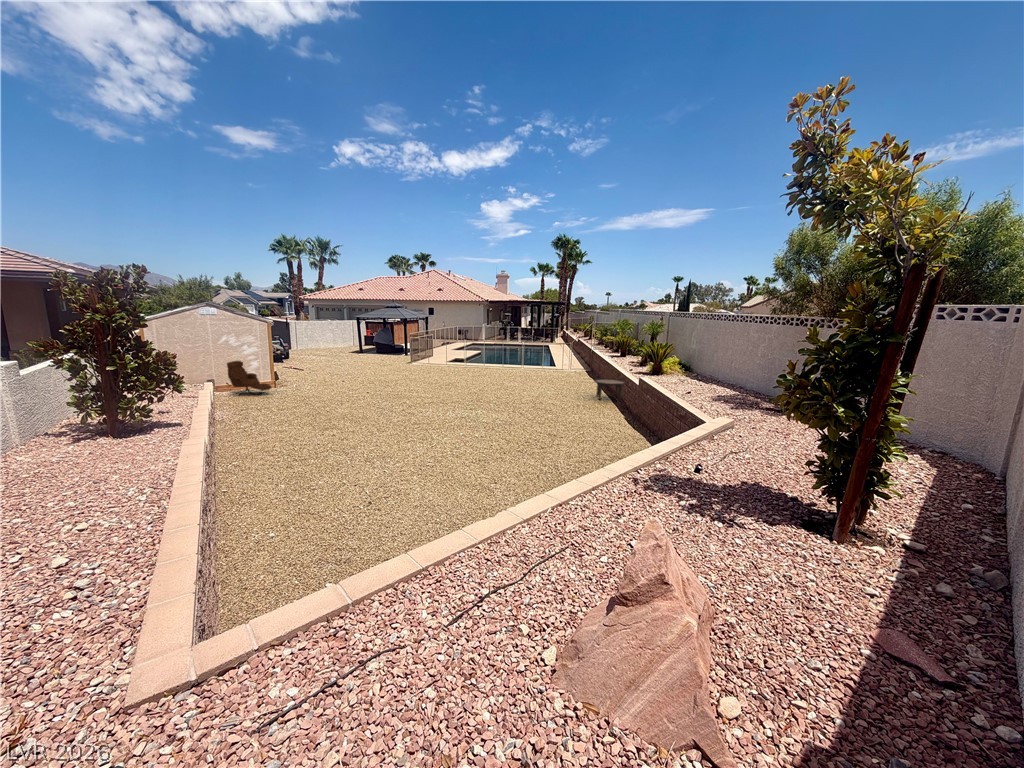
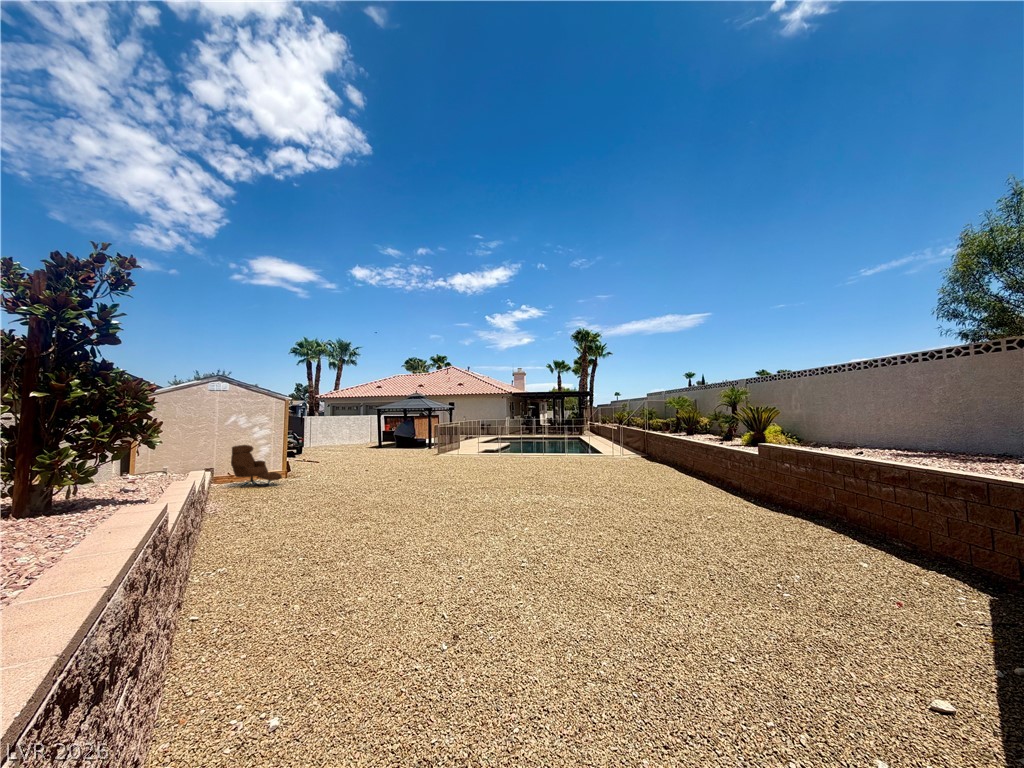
round table: present [594,378,626,401] -> none [676,455,720,483]

